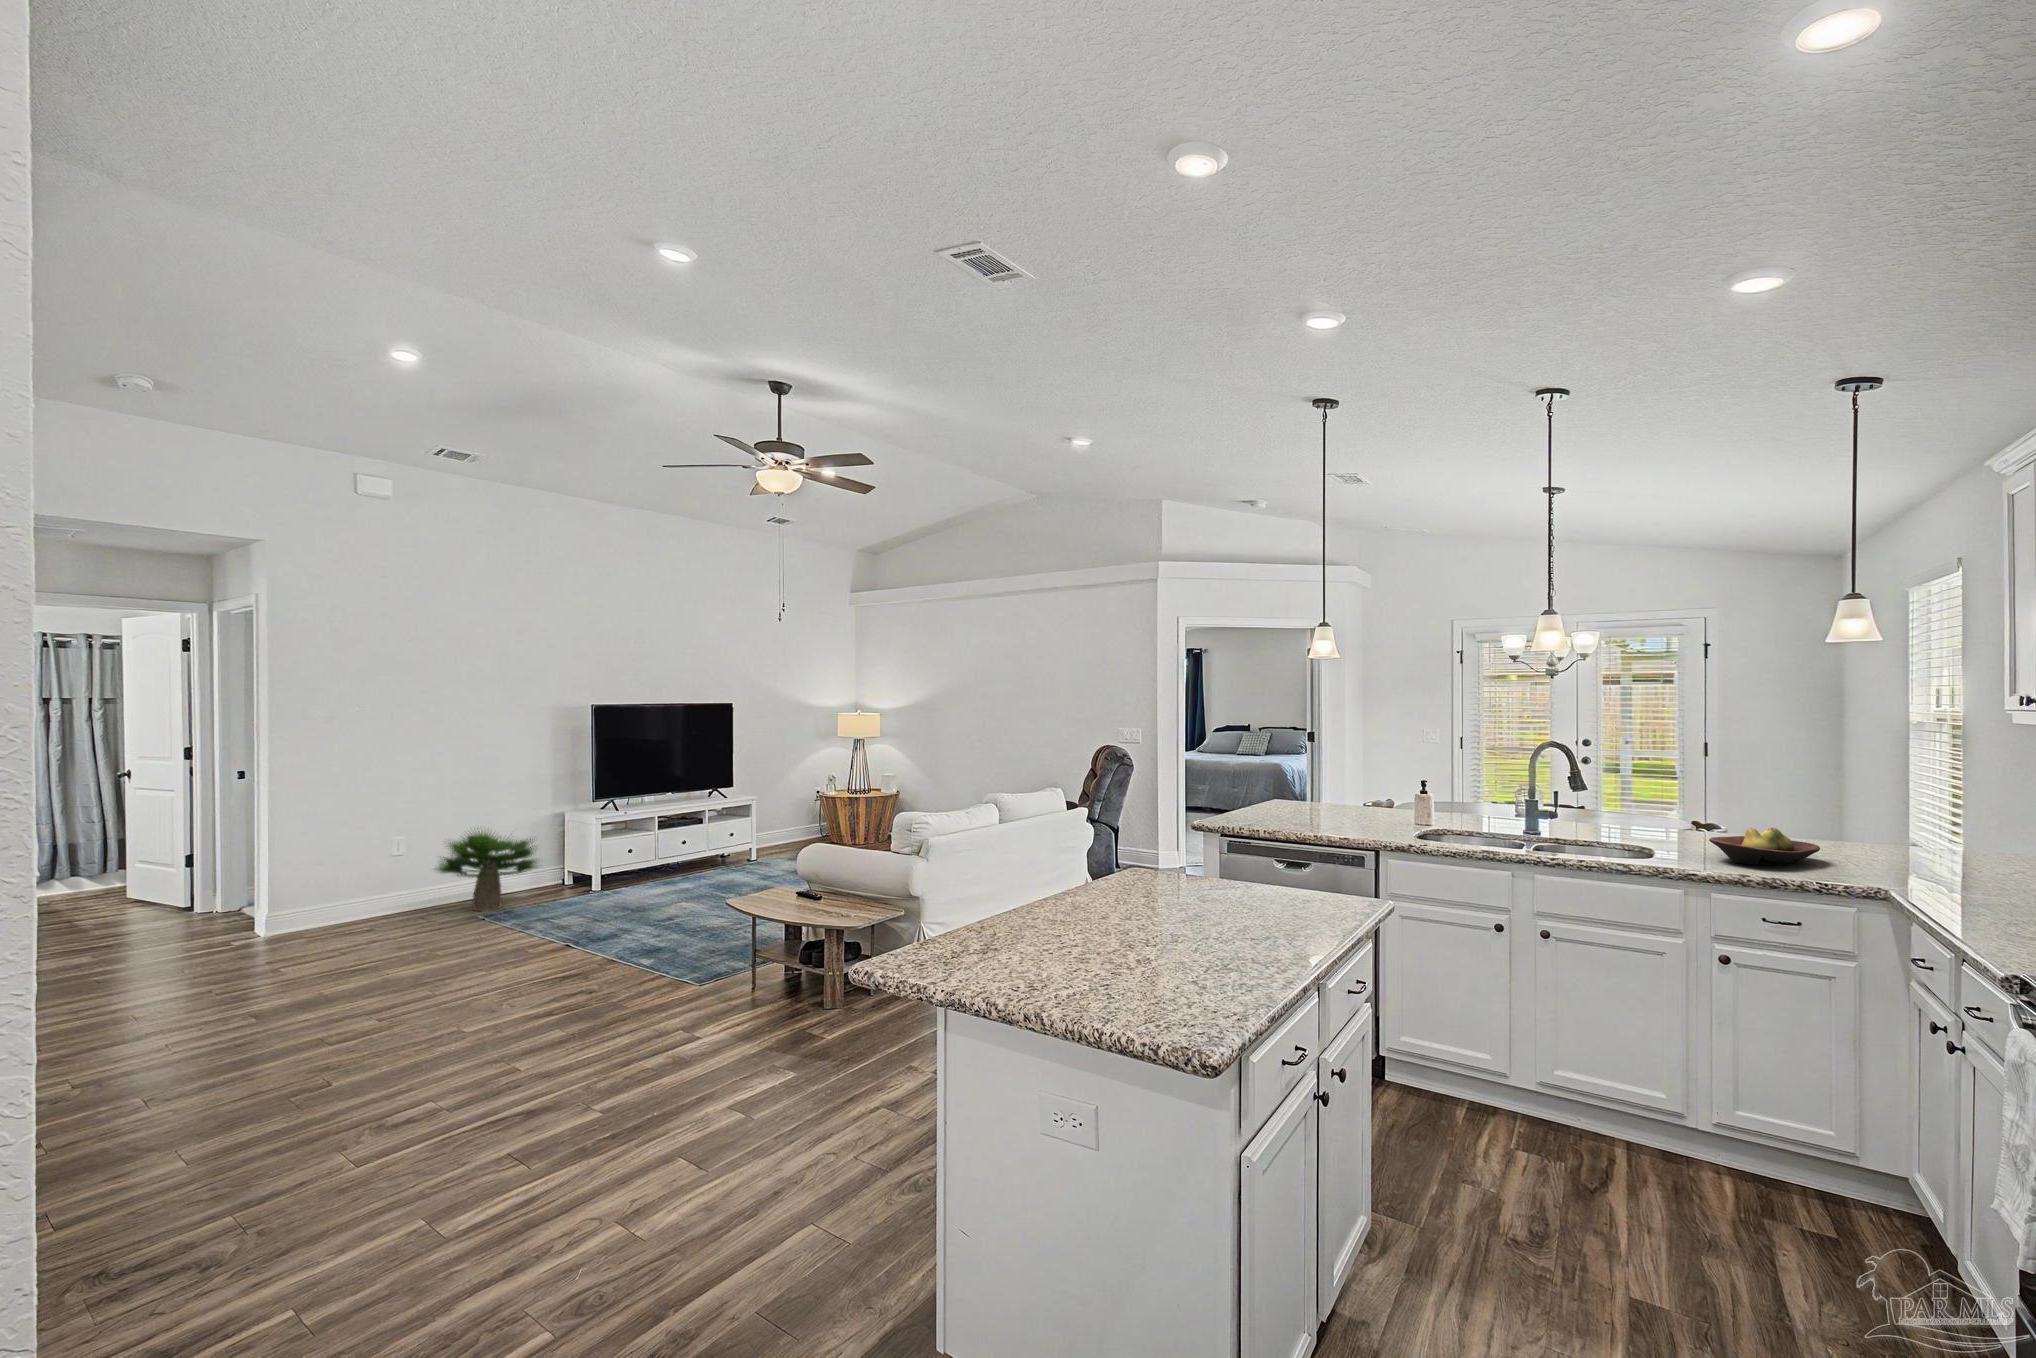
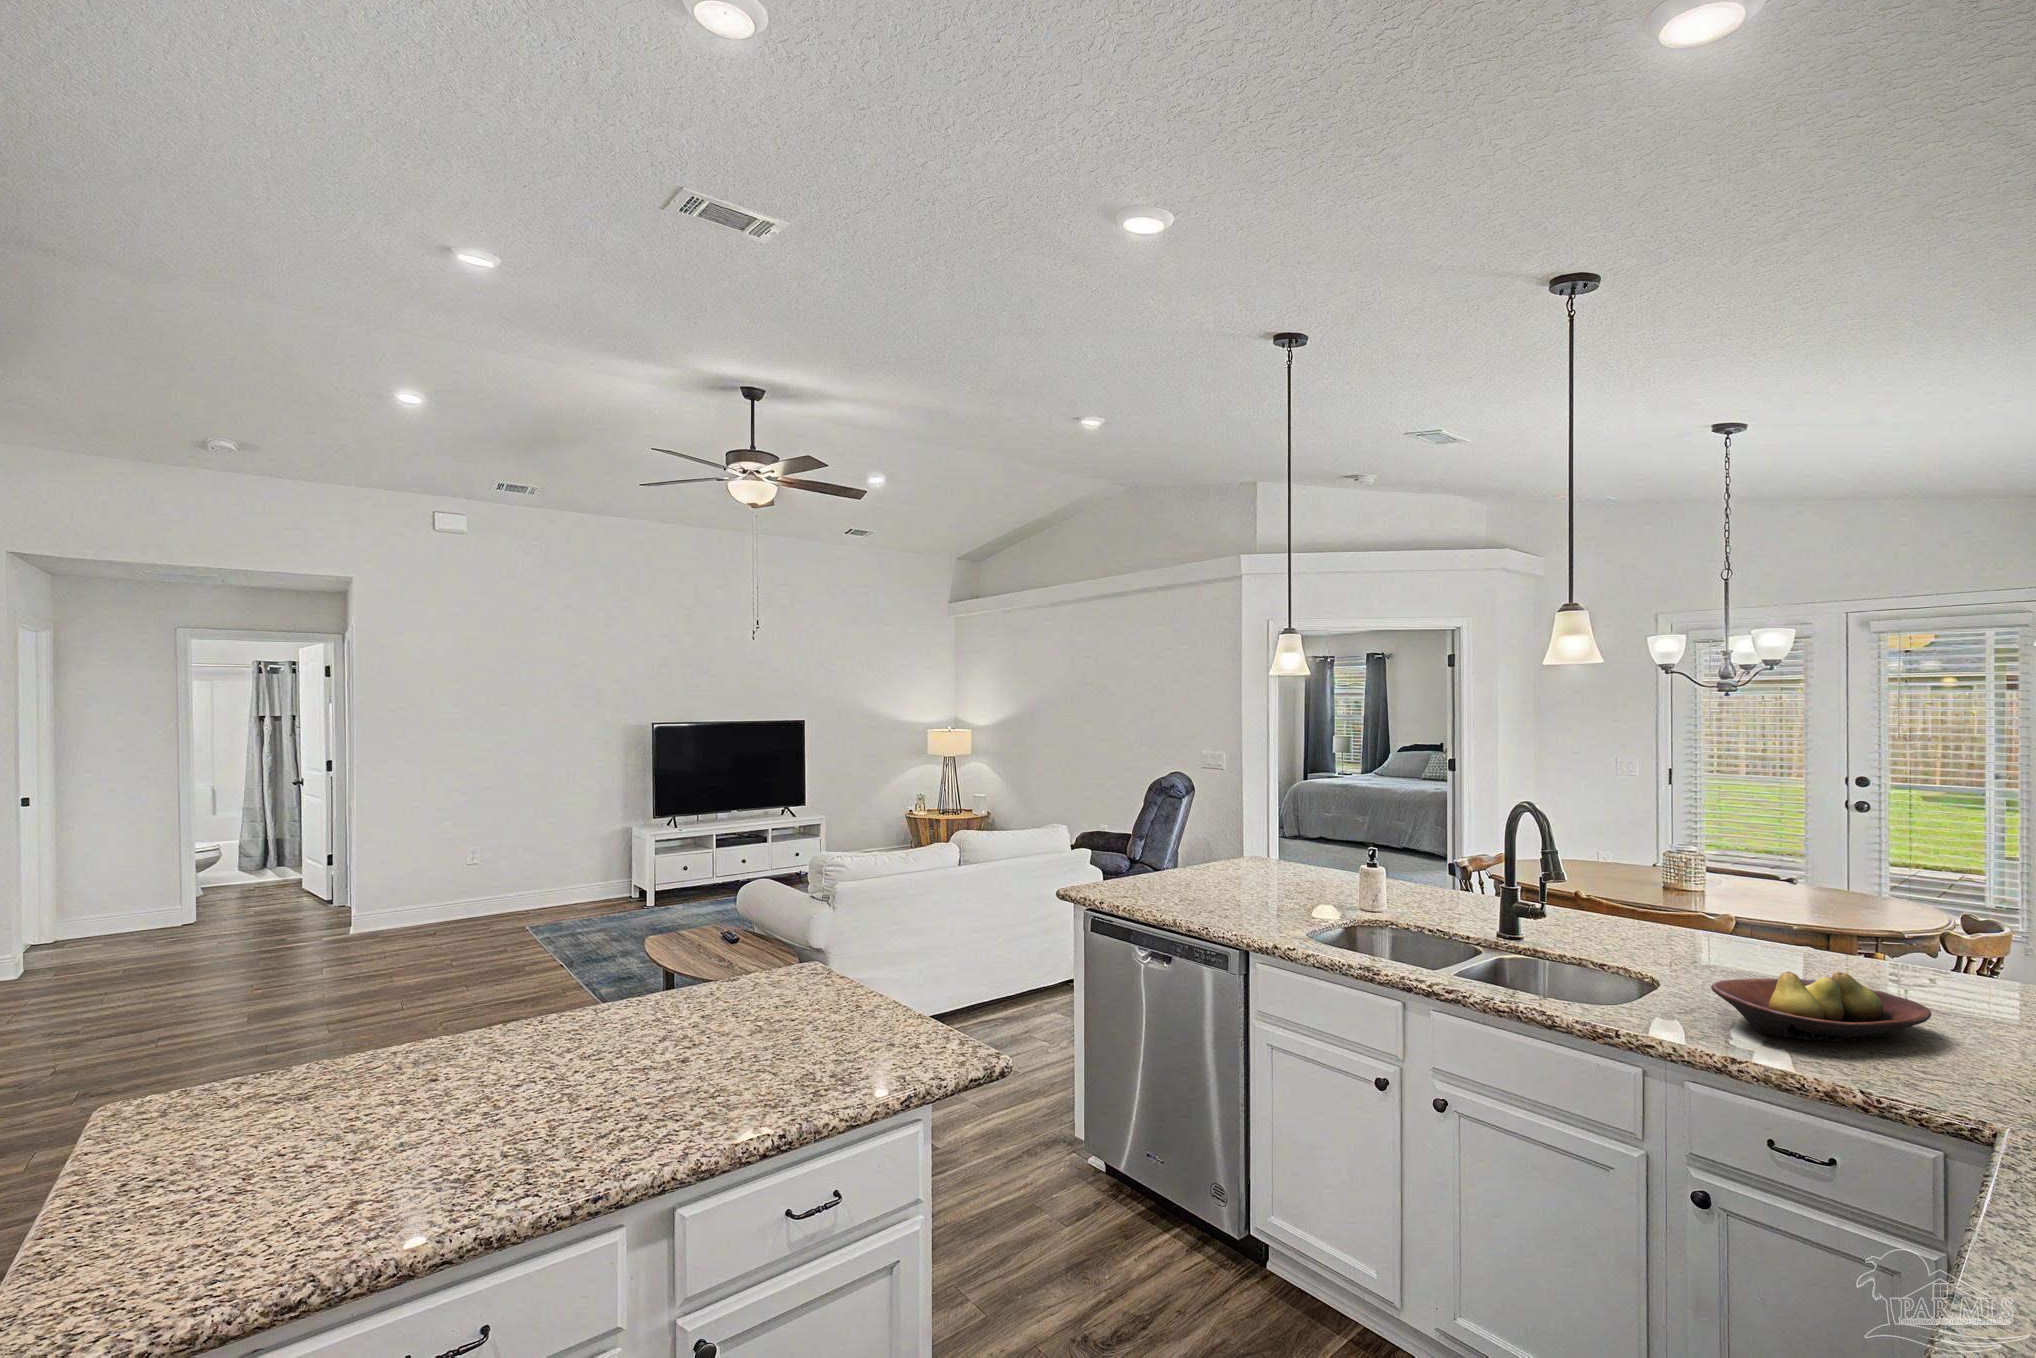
potted plant: present [436,832,537,911] -> none [488,838,597,922]

